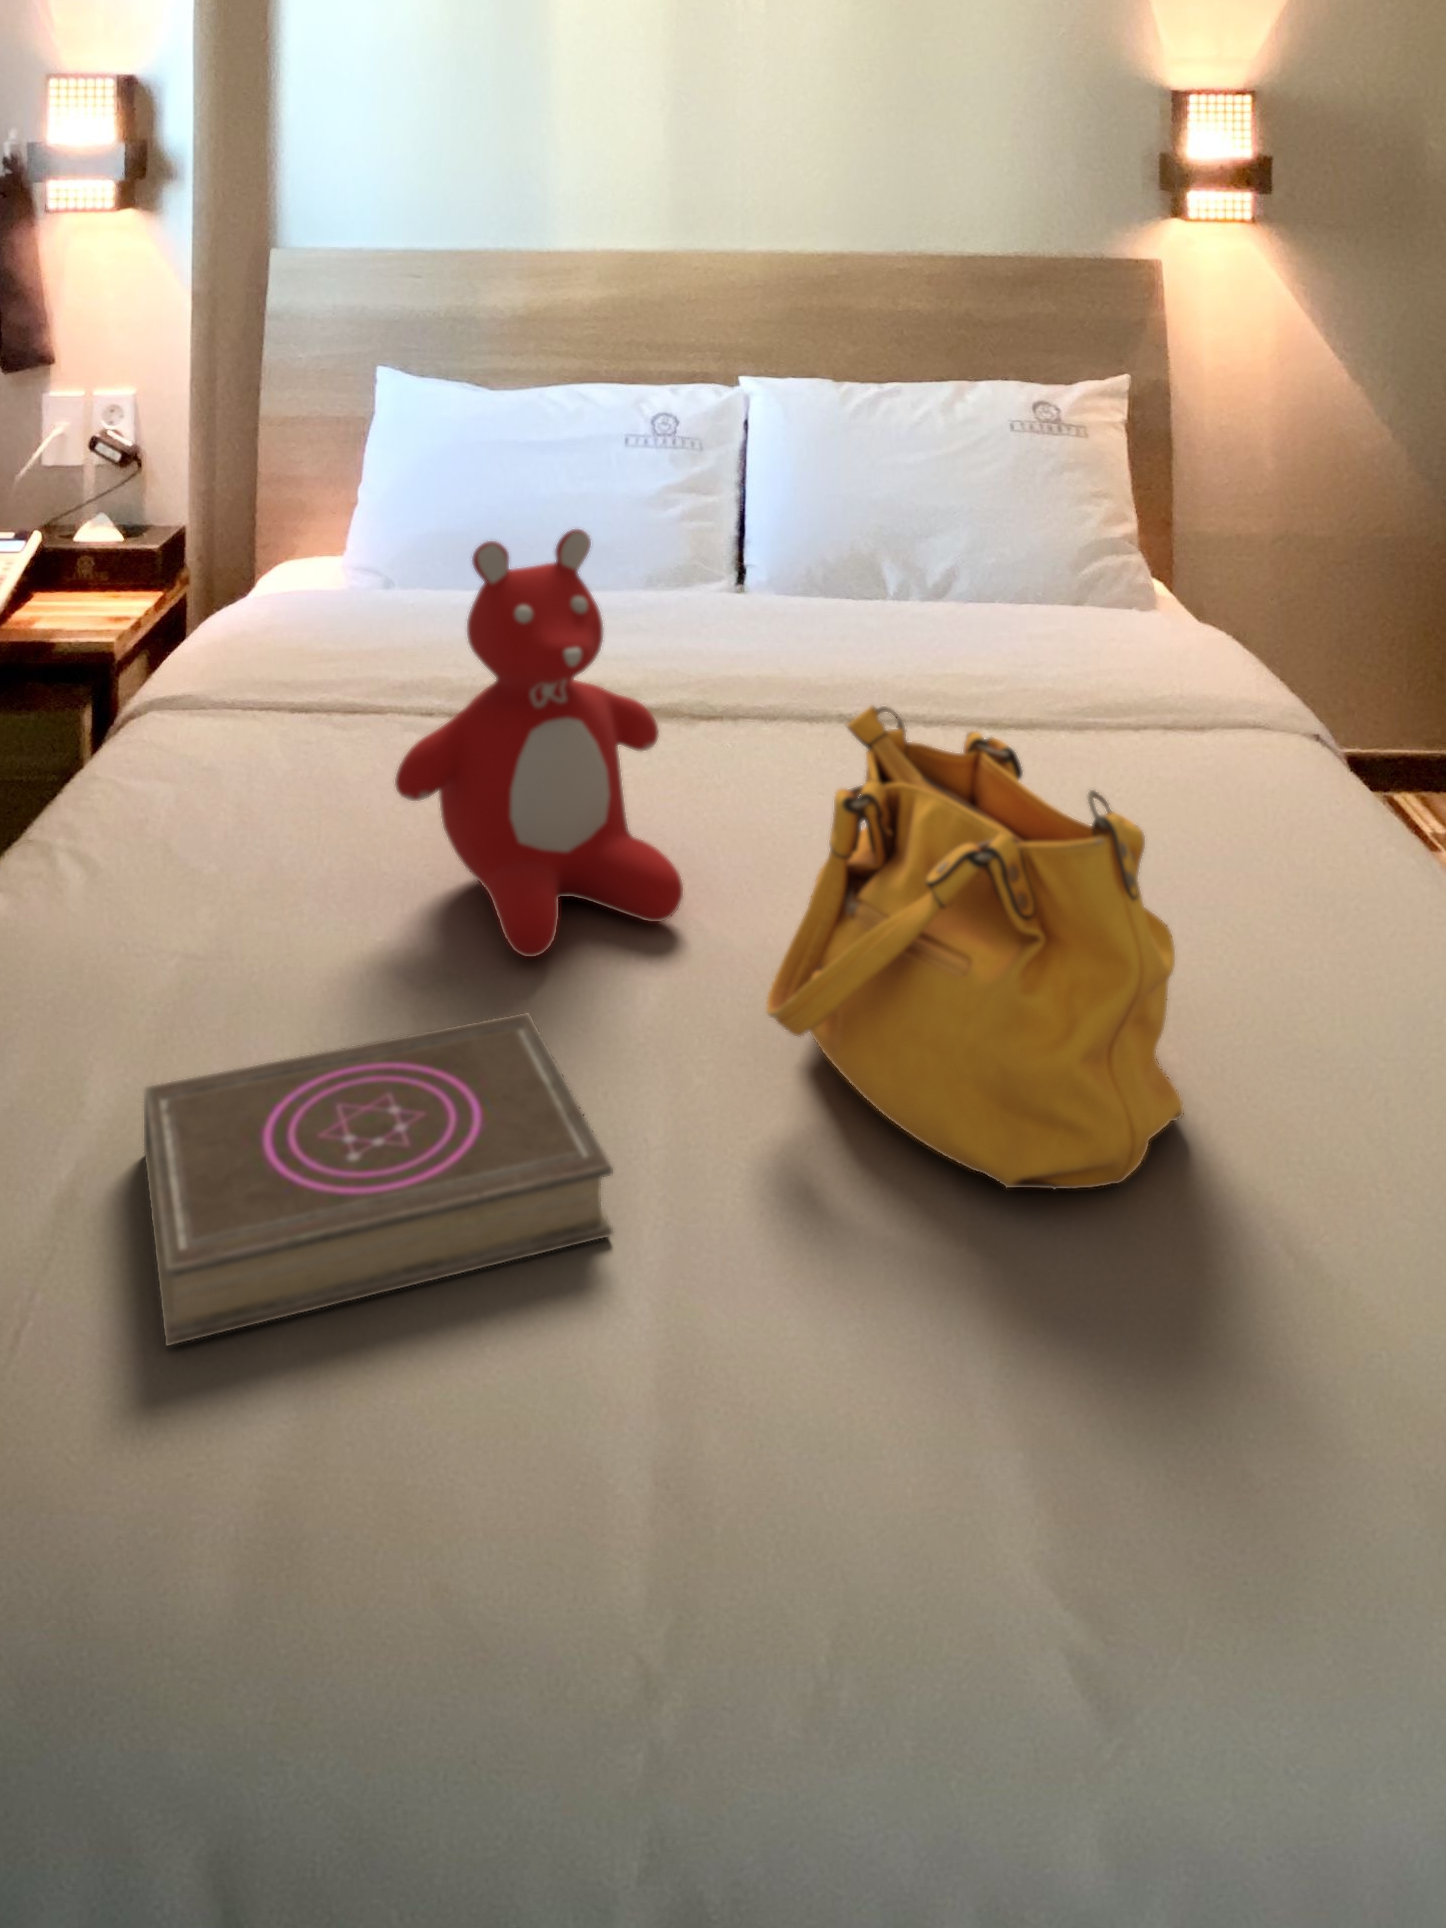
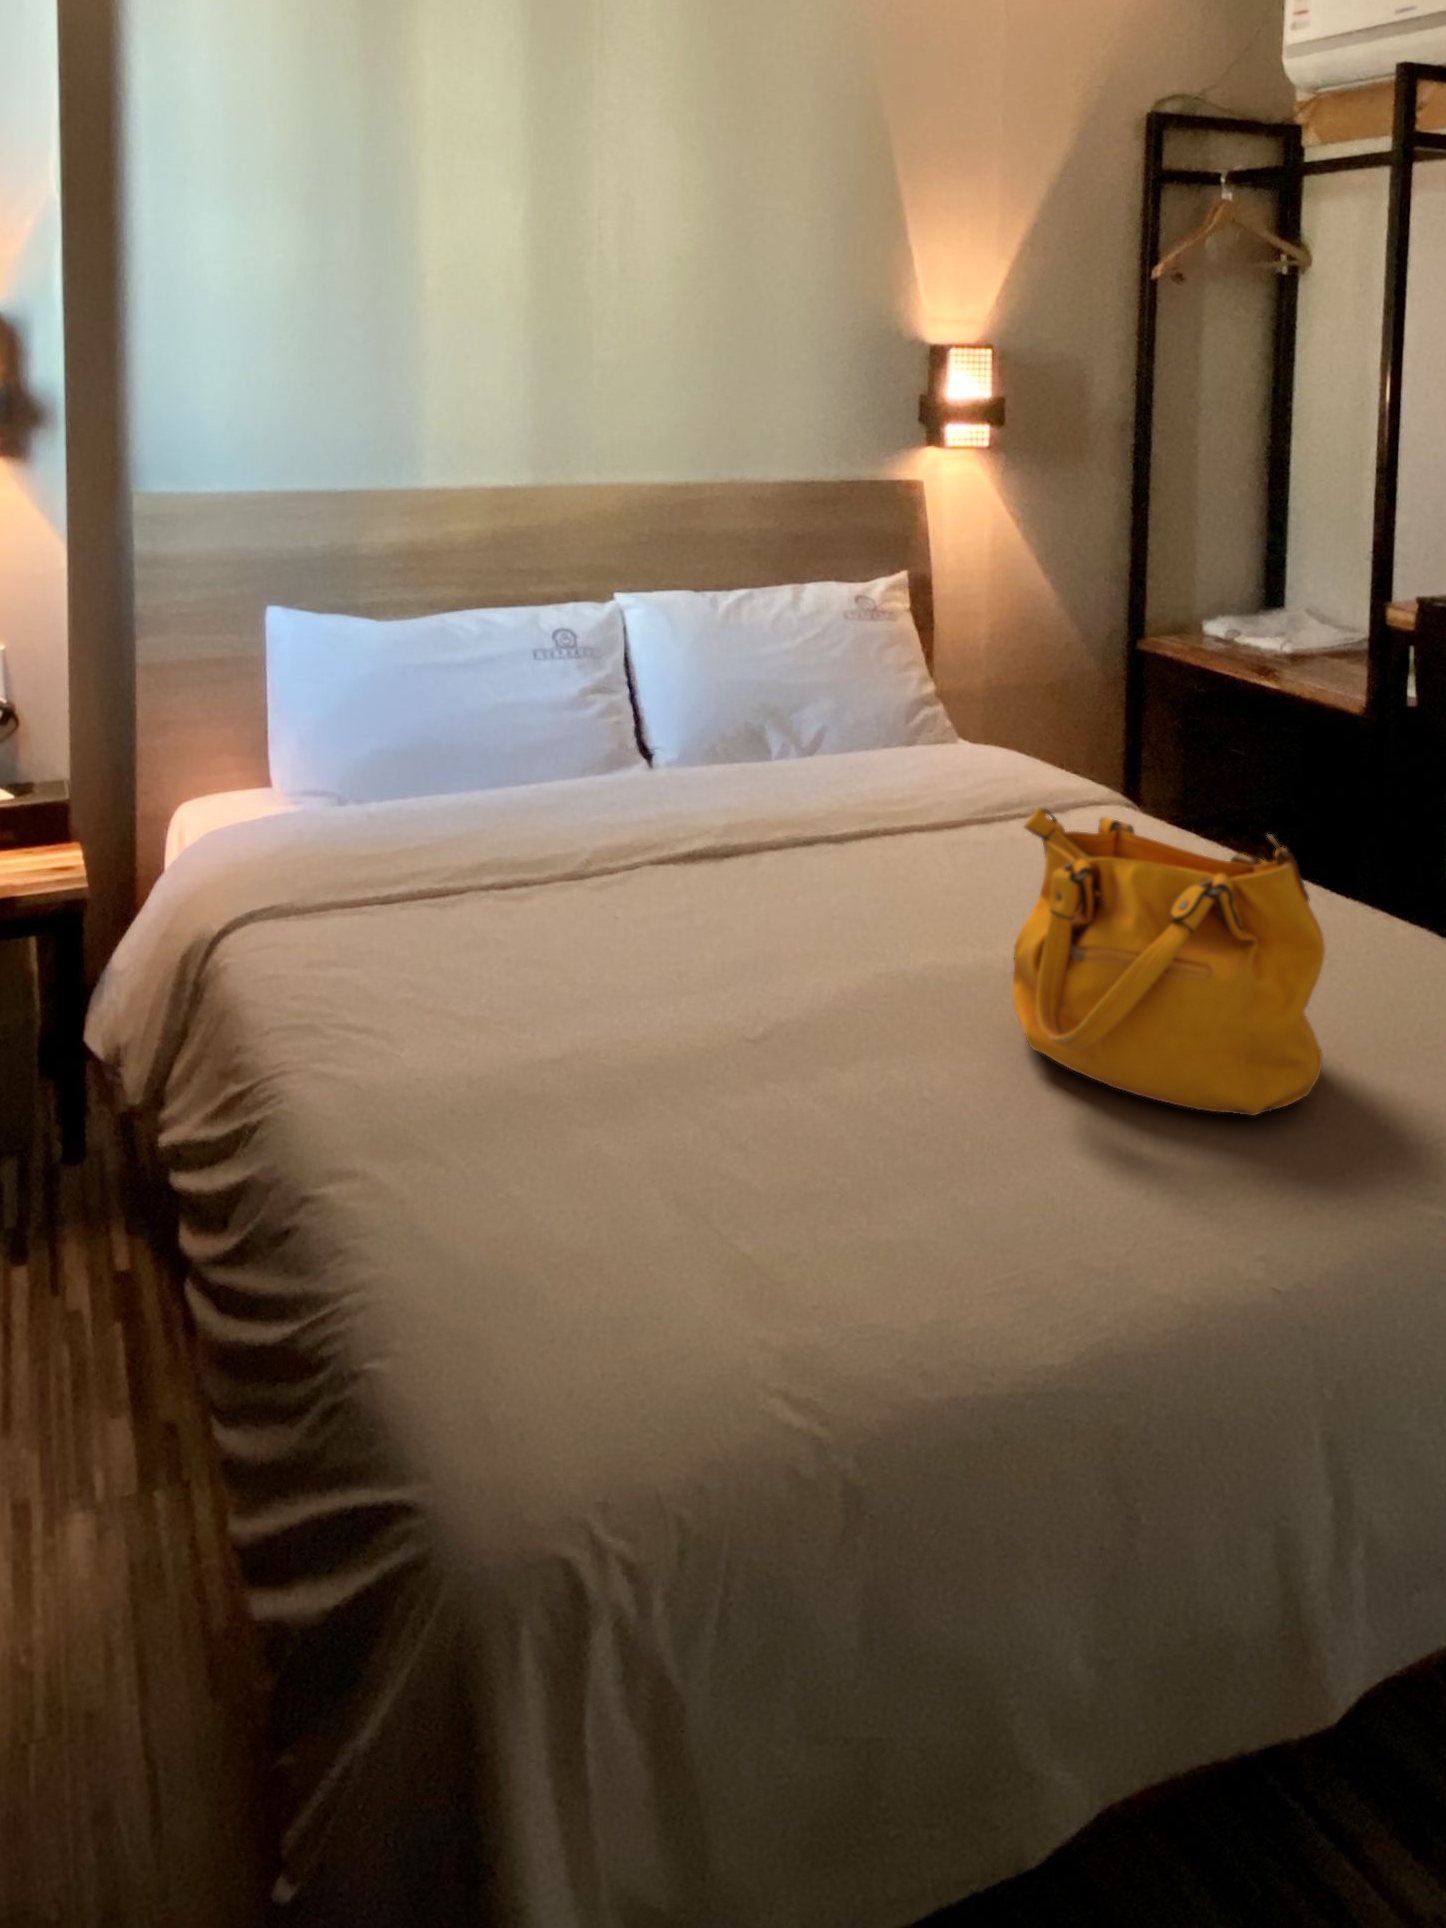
teddy bear: present [395,529,683,957] -> none [625,705,866,1054]
book: present [144,1013,613,1346] -> none [611,1084,1034,1385]

